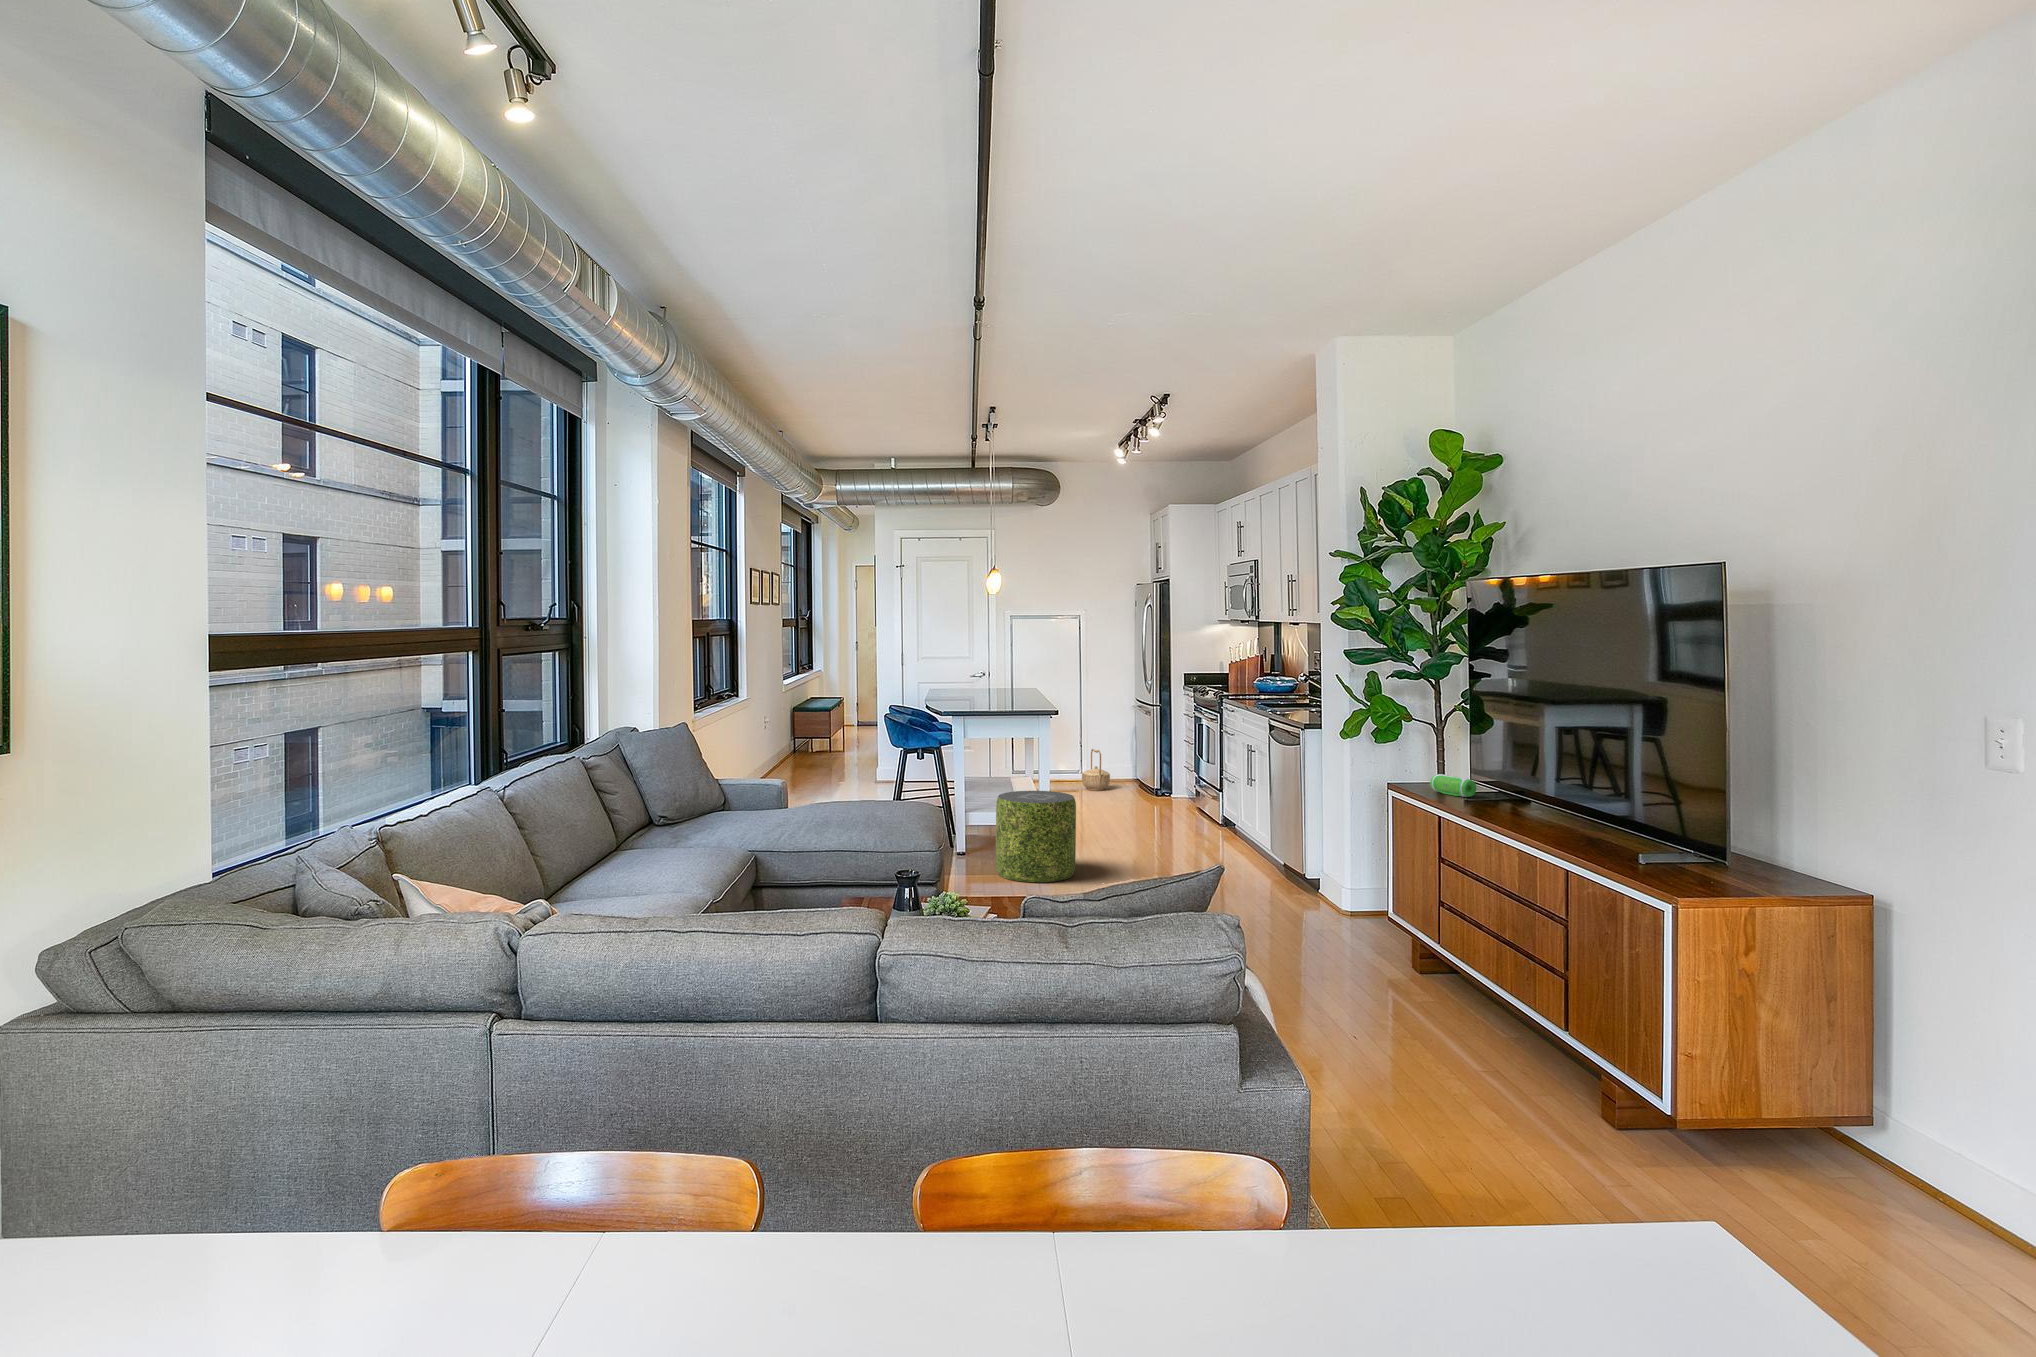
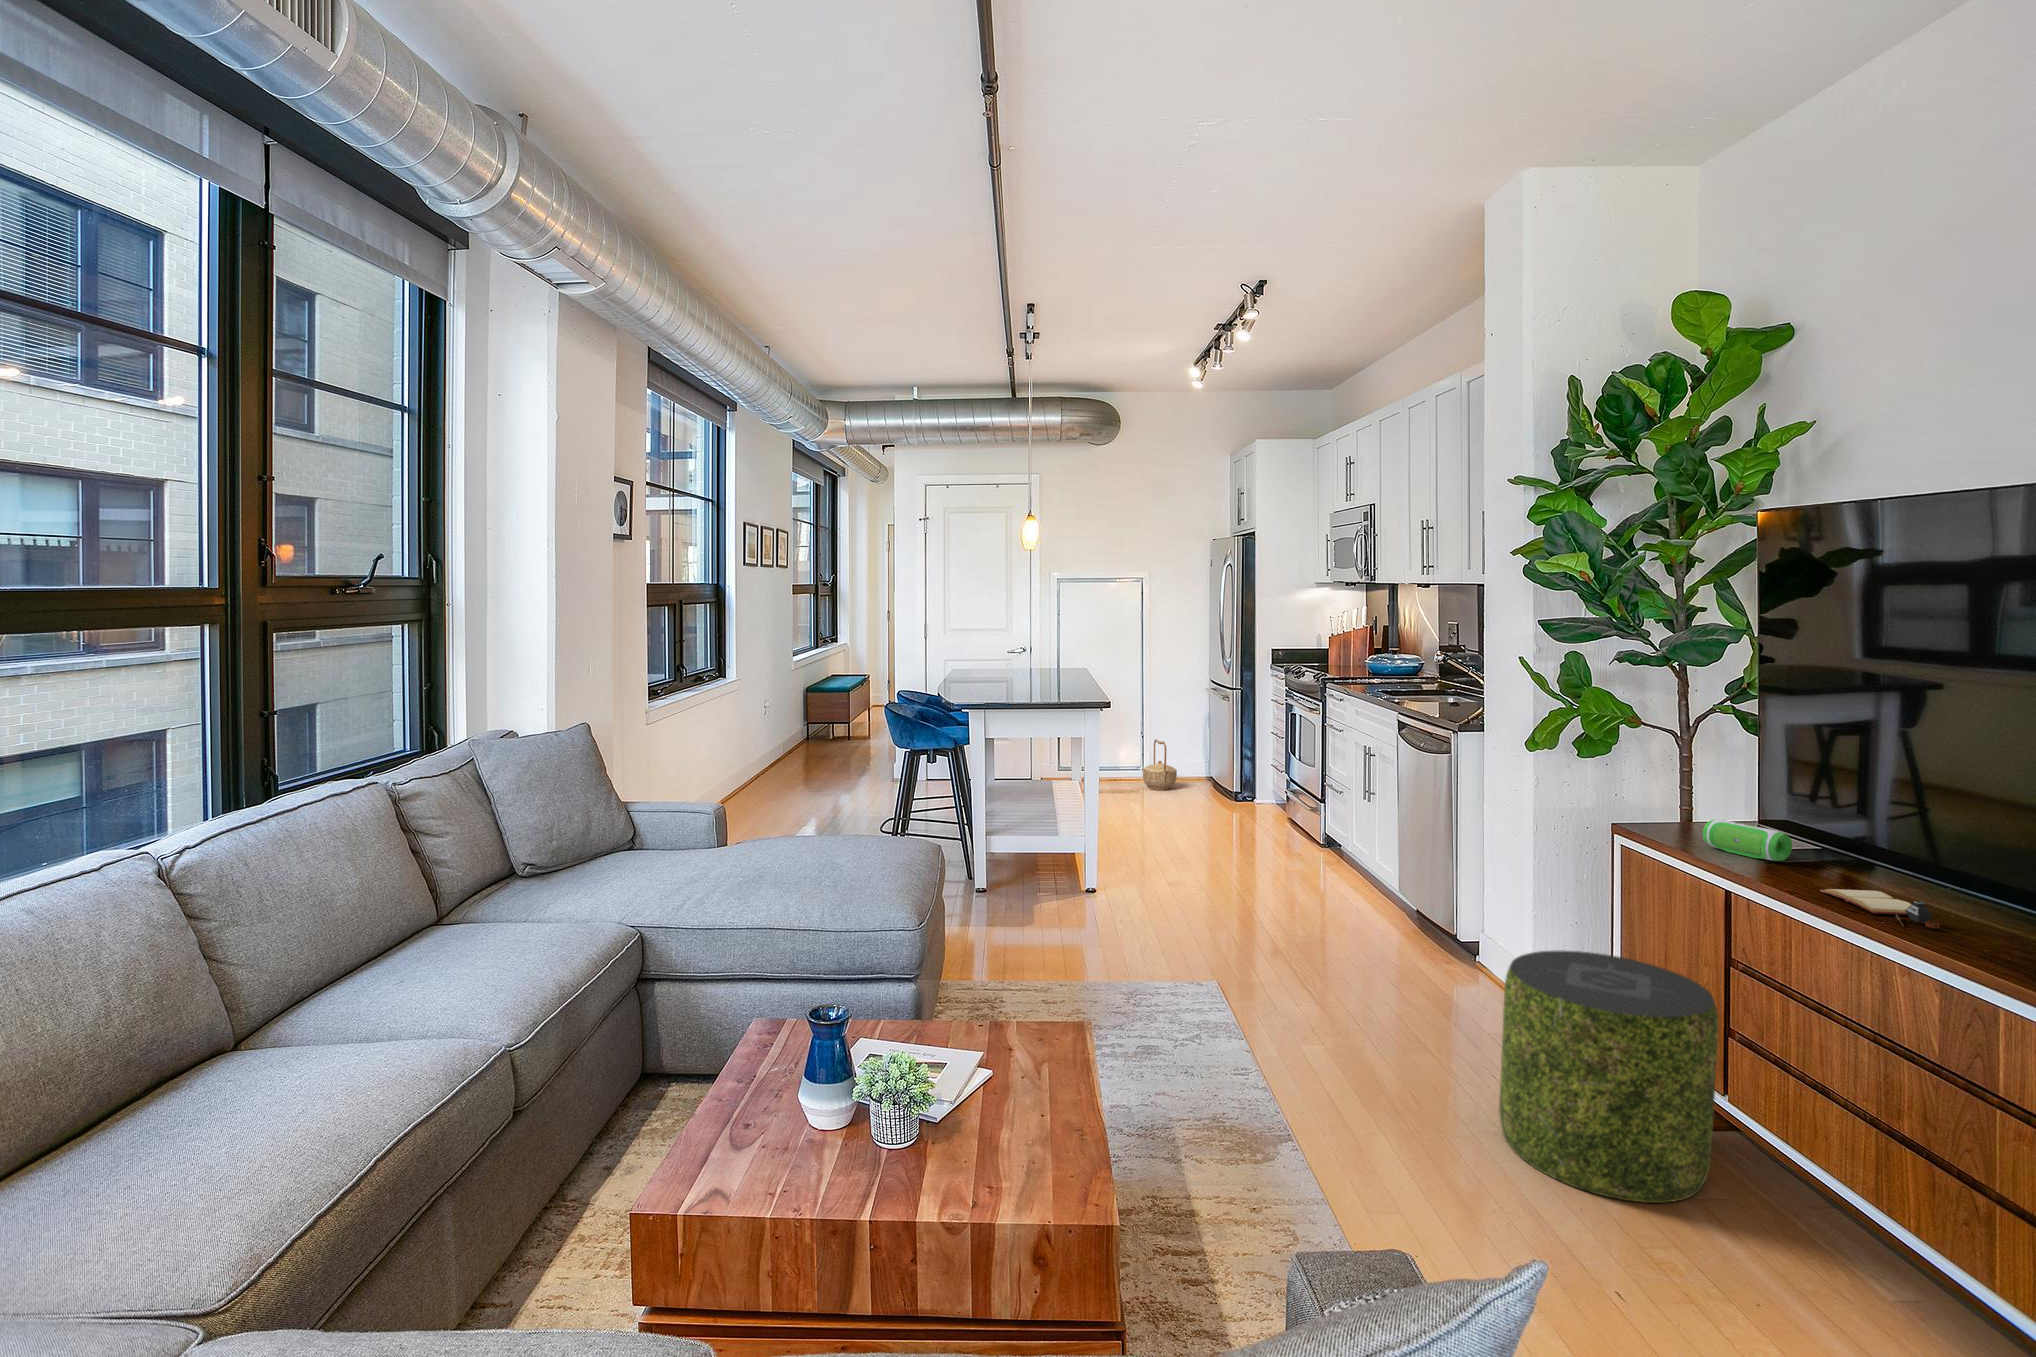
pouf: present [996,791,1076,882] -> present [1499,951,1719,1203]
book: none [1477,806,1522,821] -> present [1820,889,1940,928]

